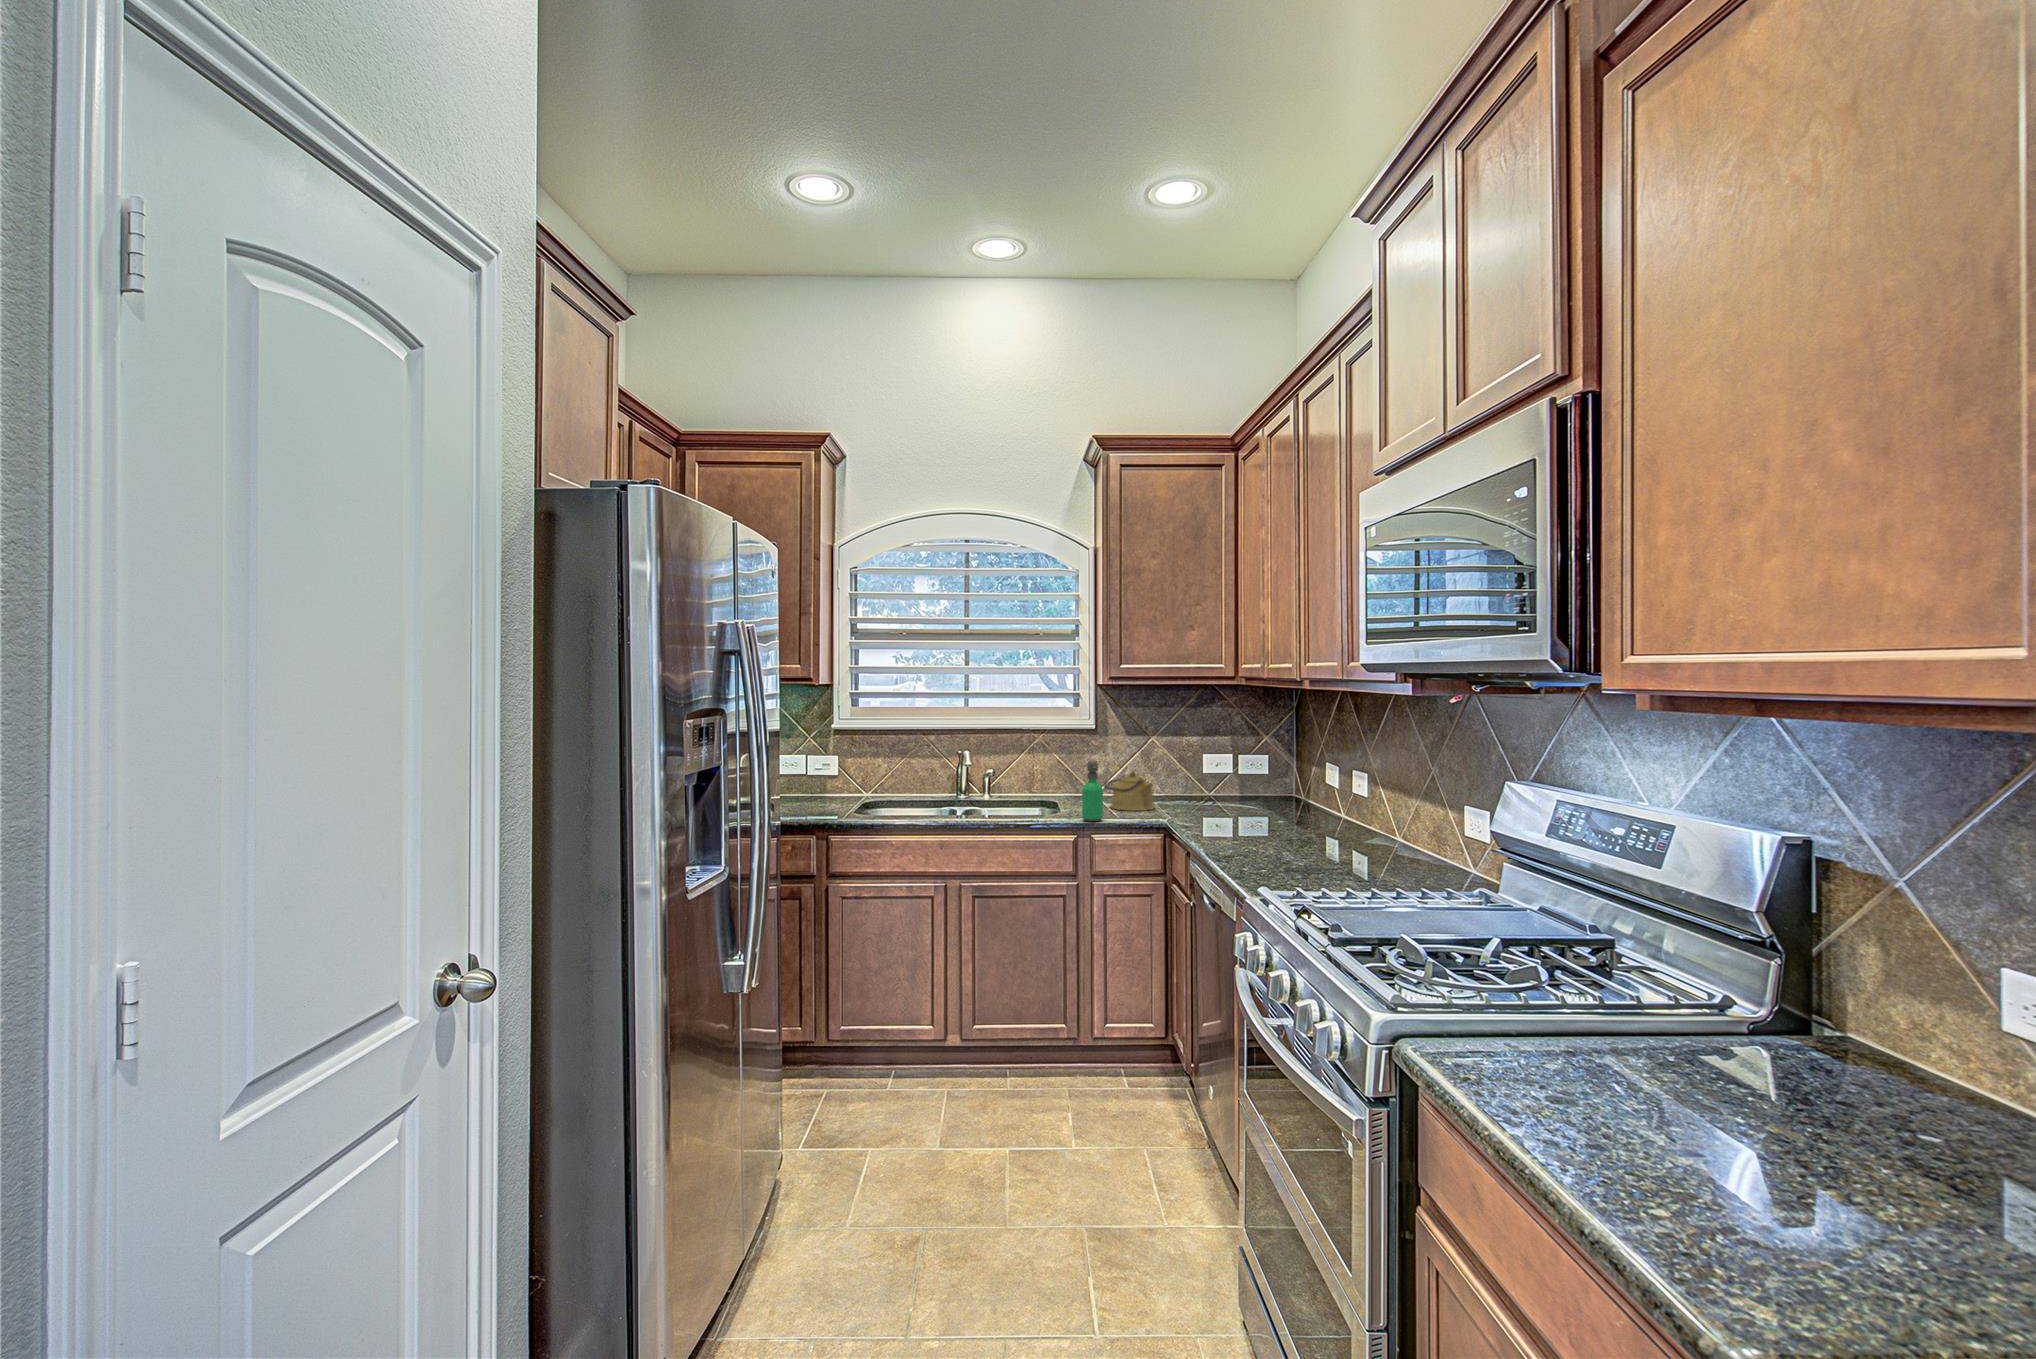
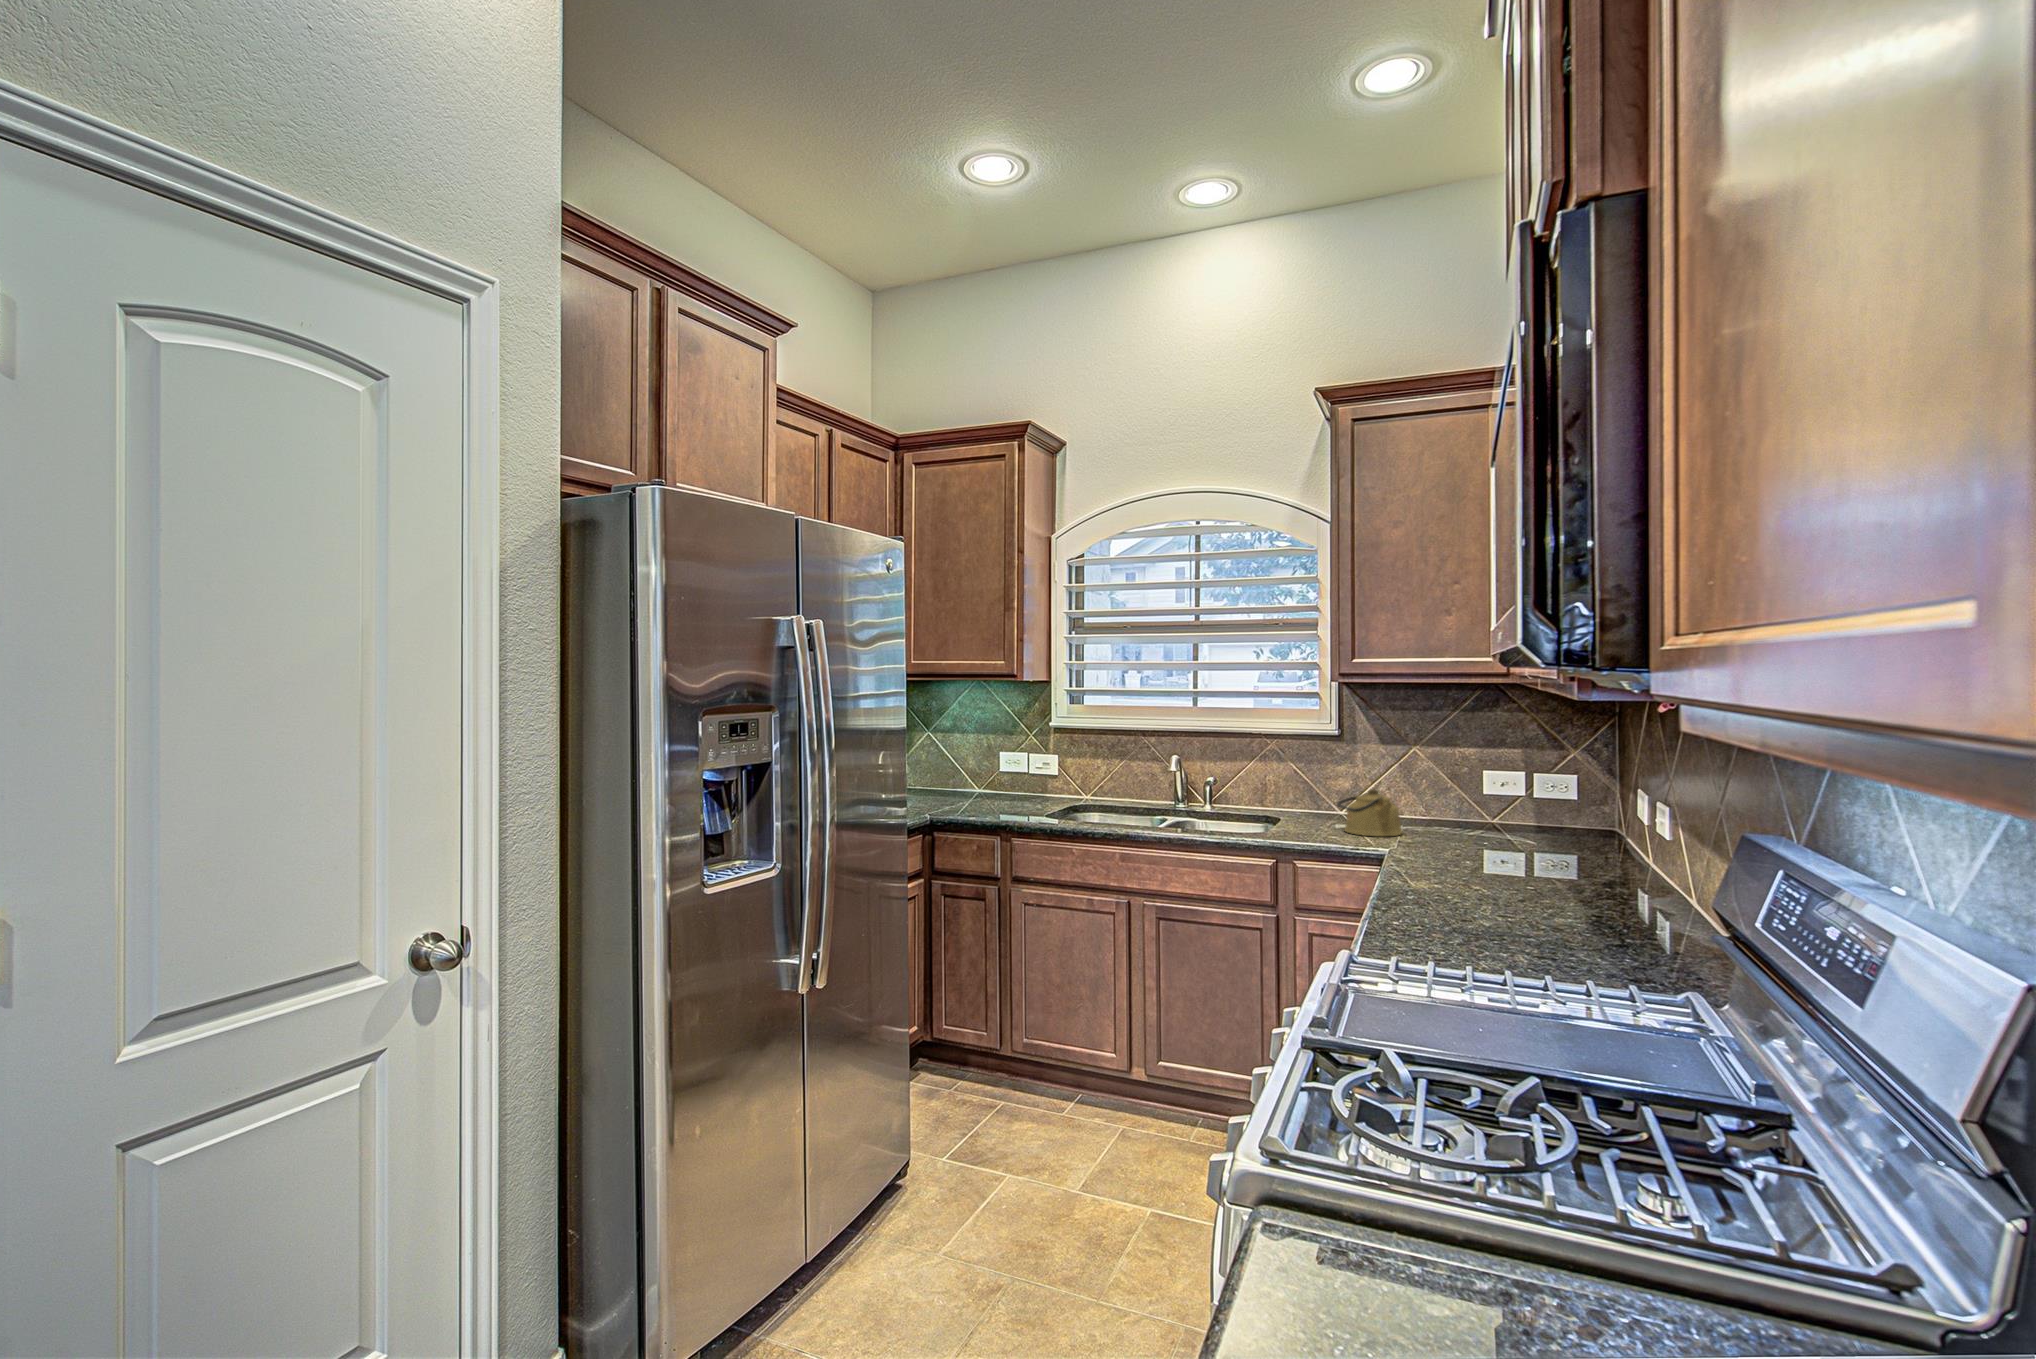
soap dispenser: present [1082,760,1103,822] -> none [1285,772,1311,845]

